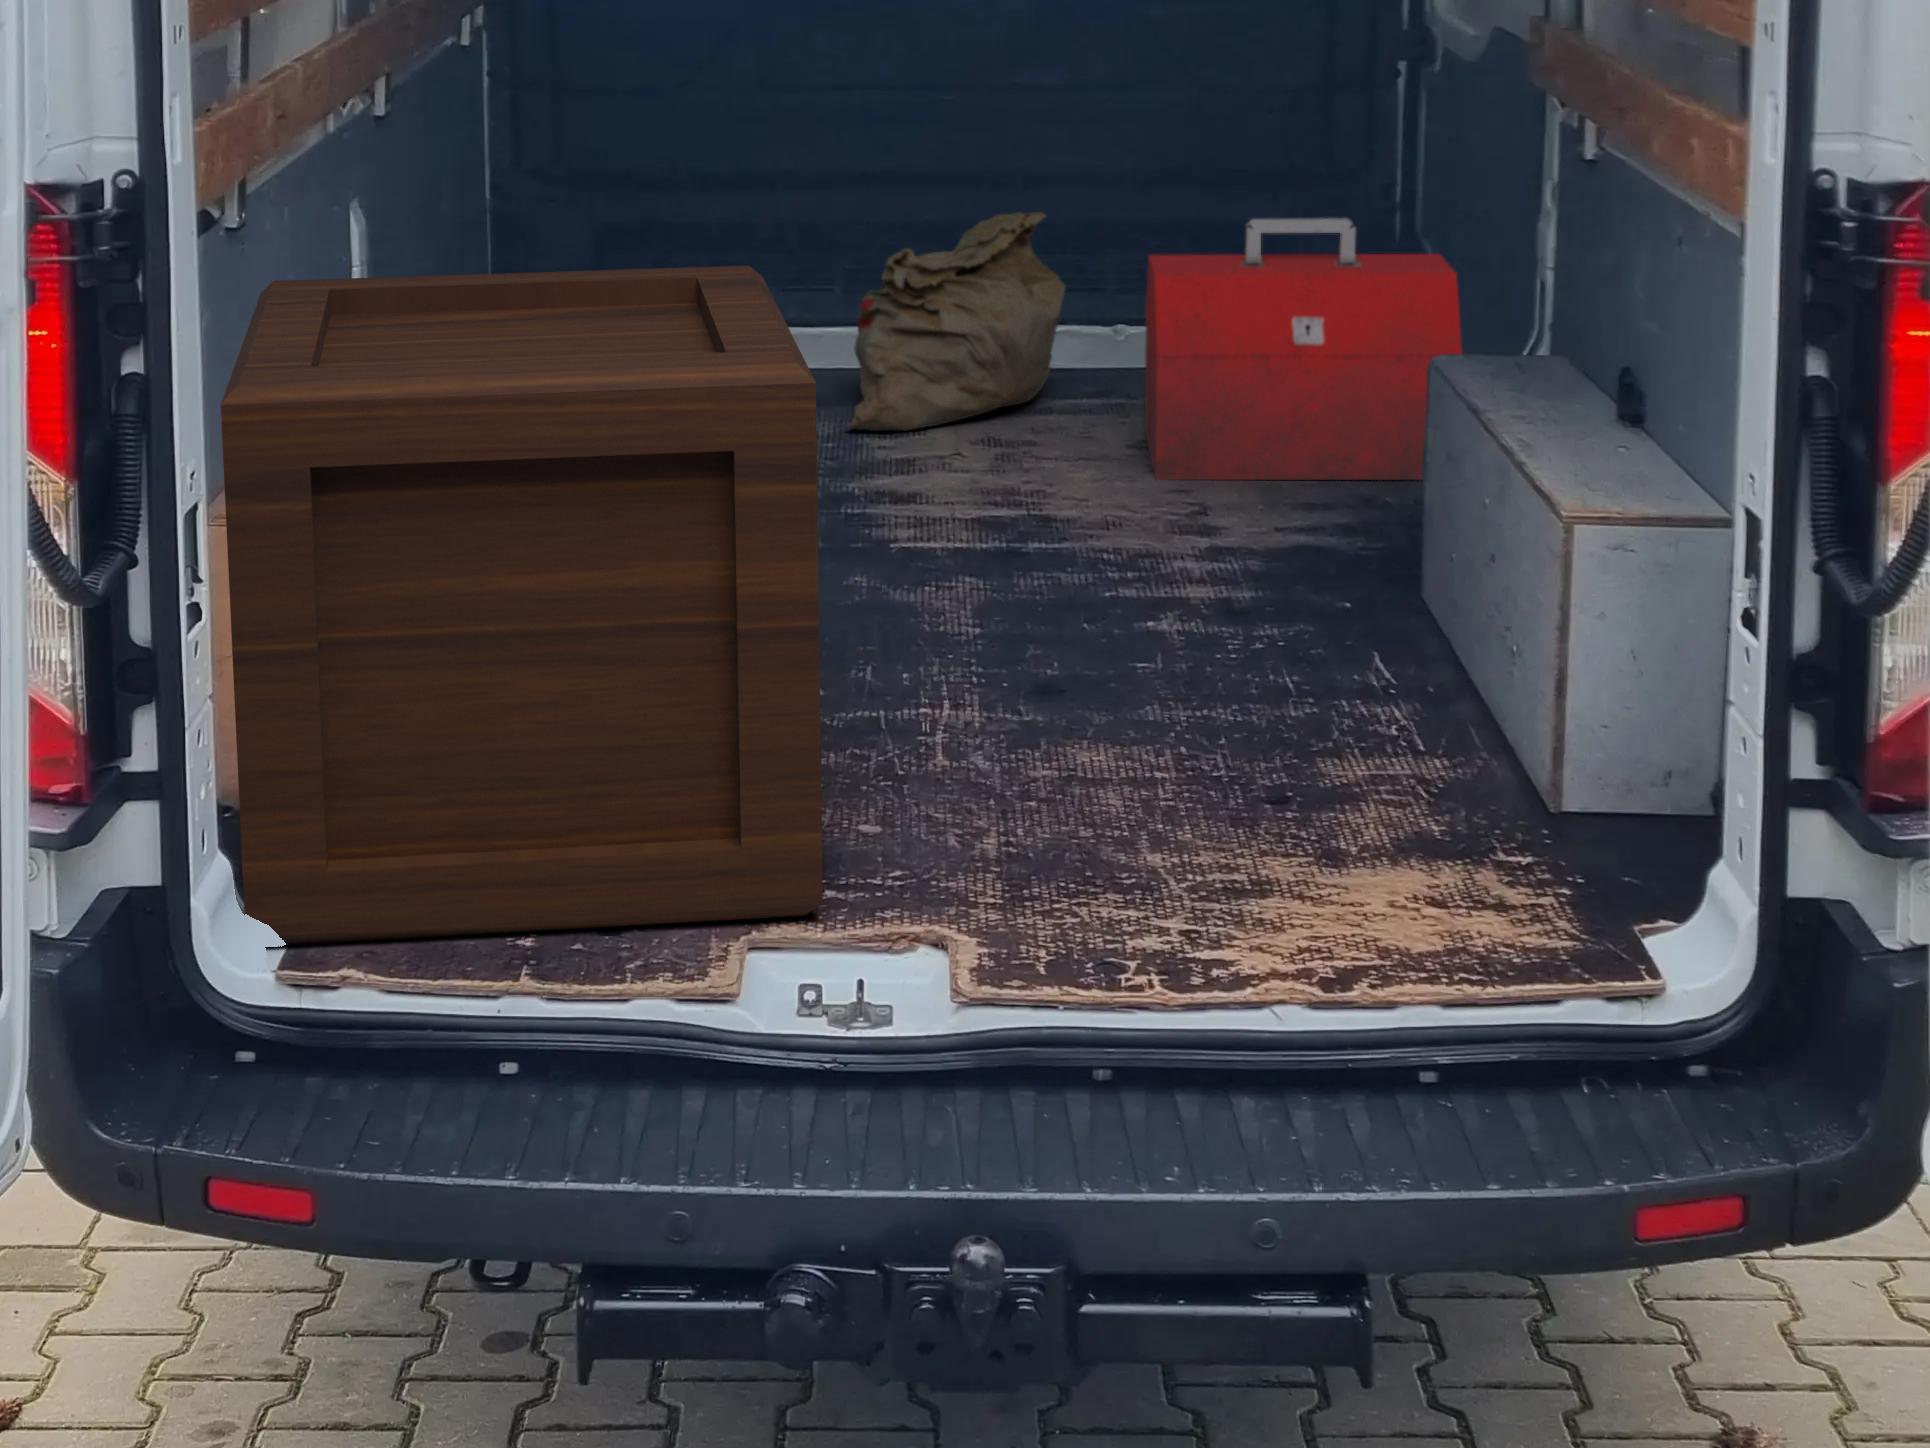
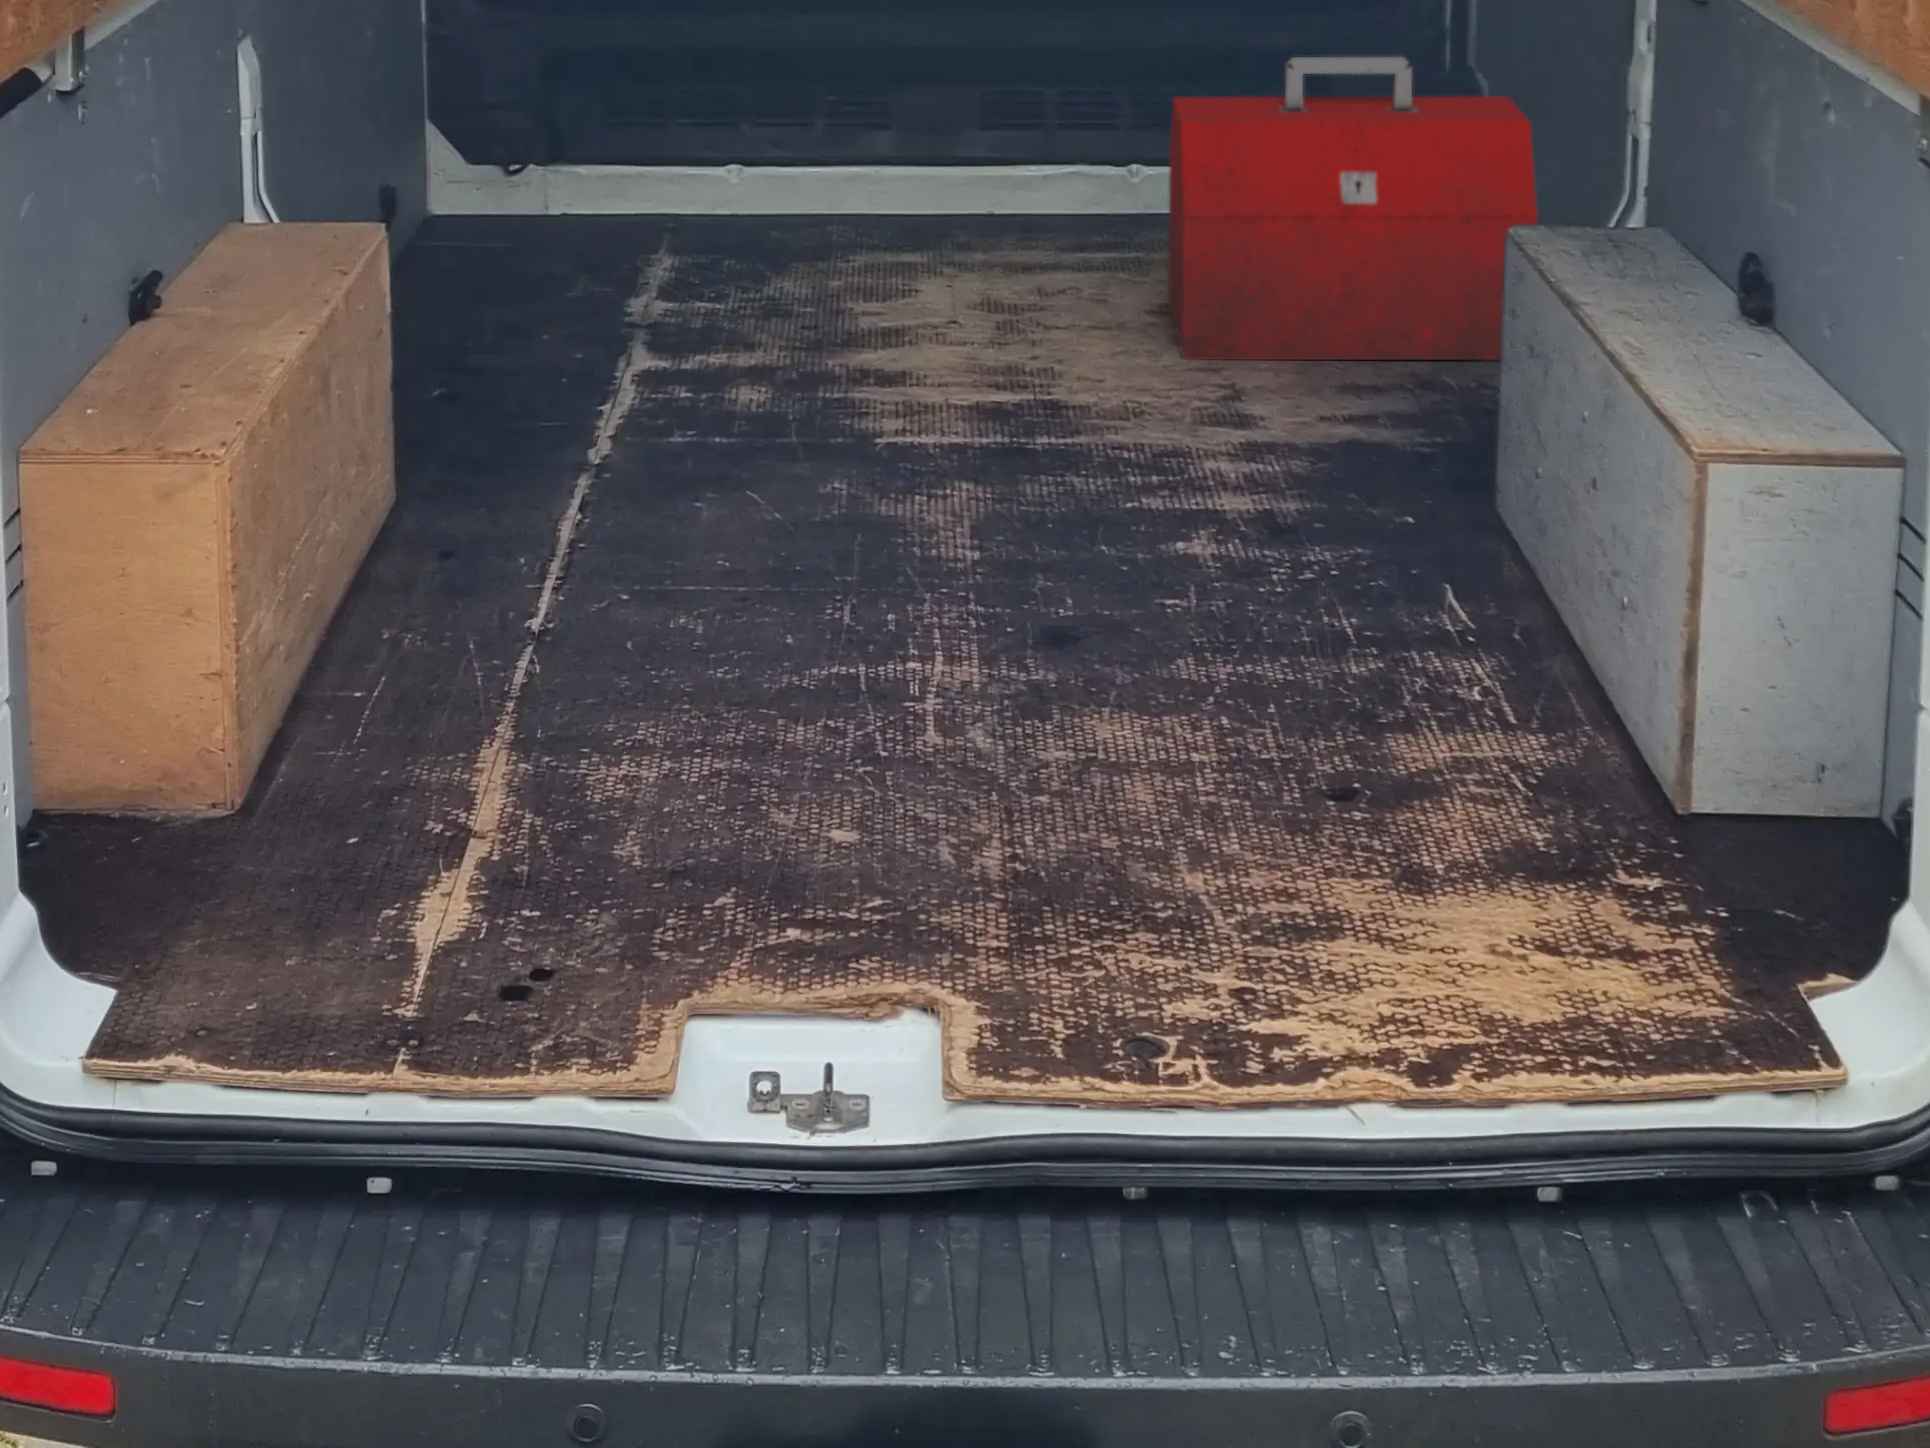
bag: present [845,212,1065,431] -> none [823,45,1077,298]
wooden crate: present [221,266,823,945] -> none [19,137,781,1006]

